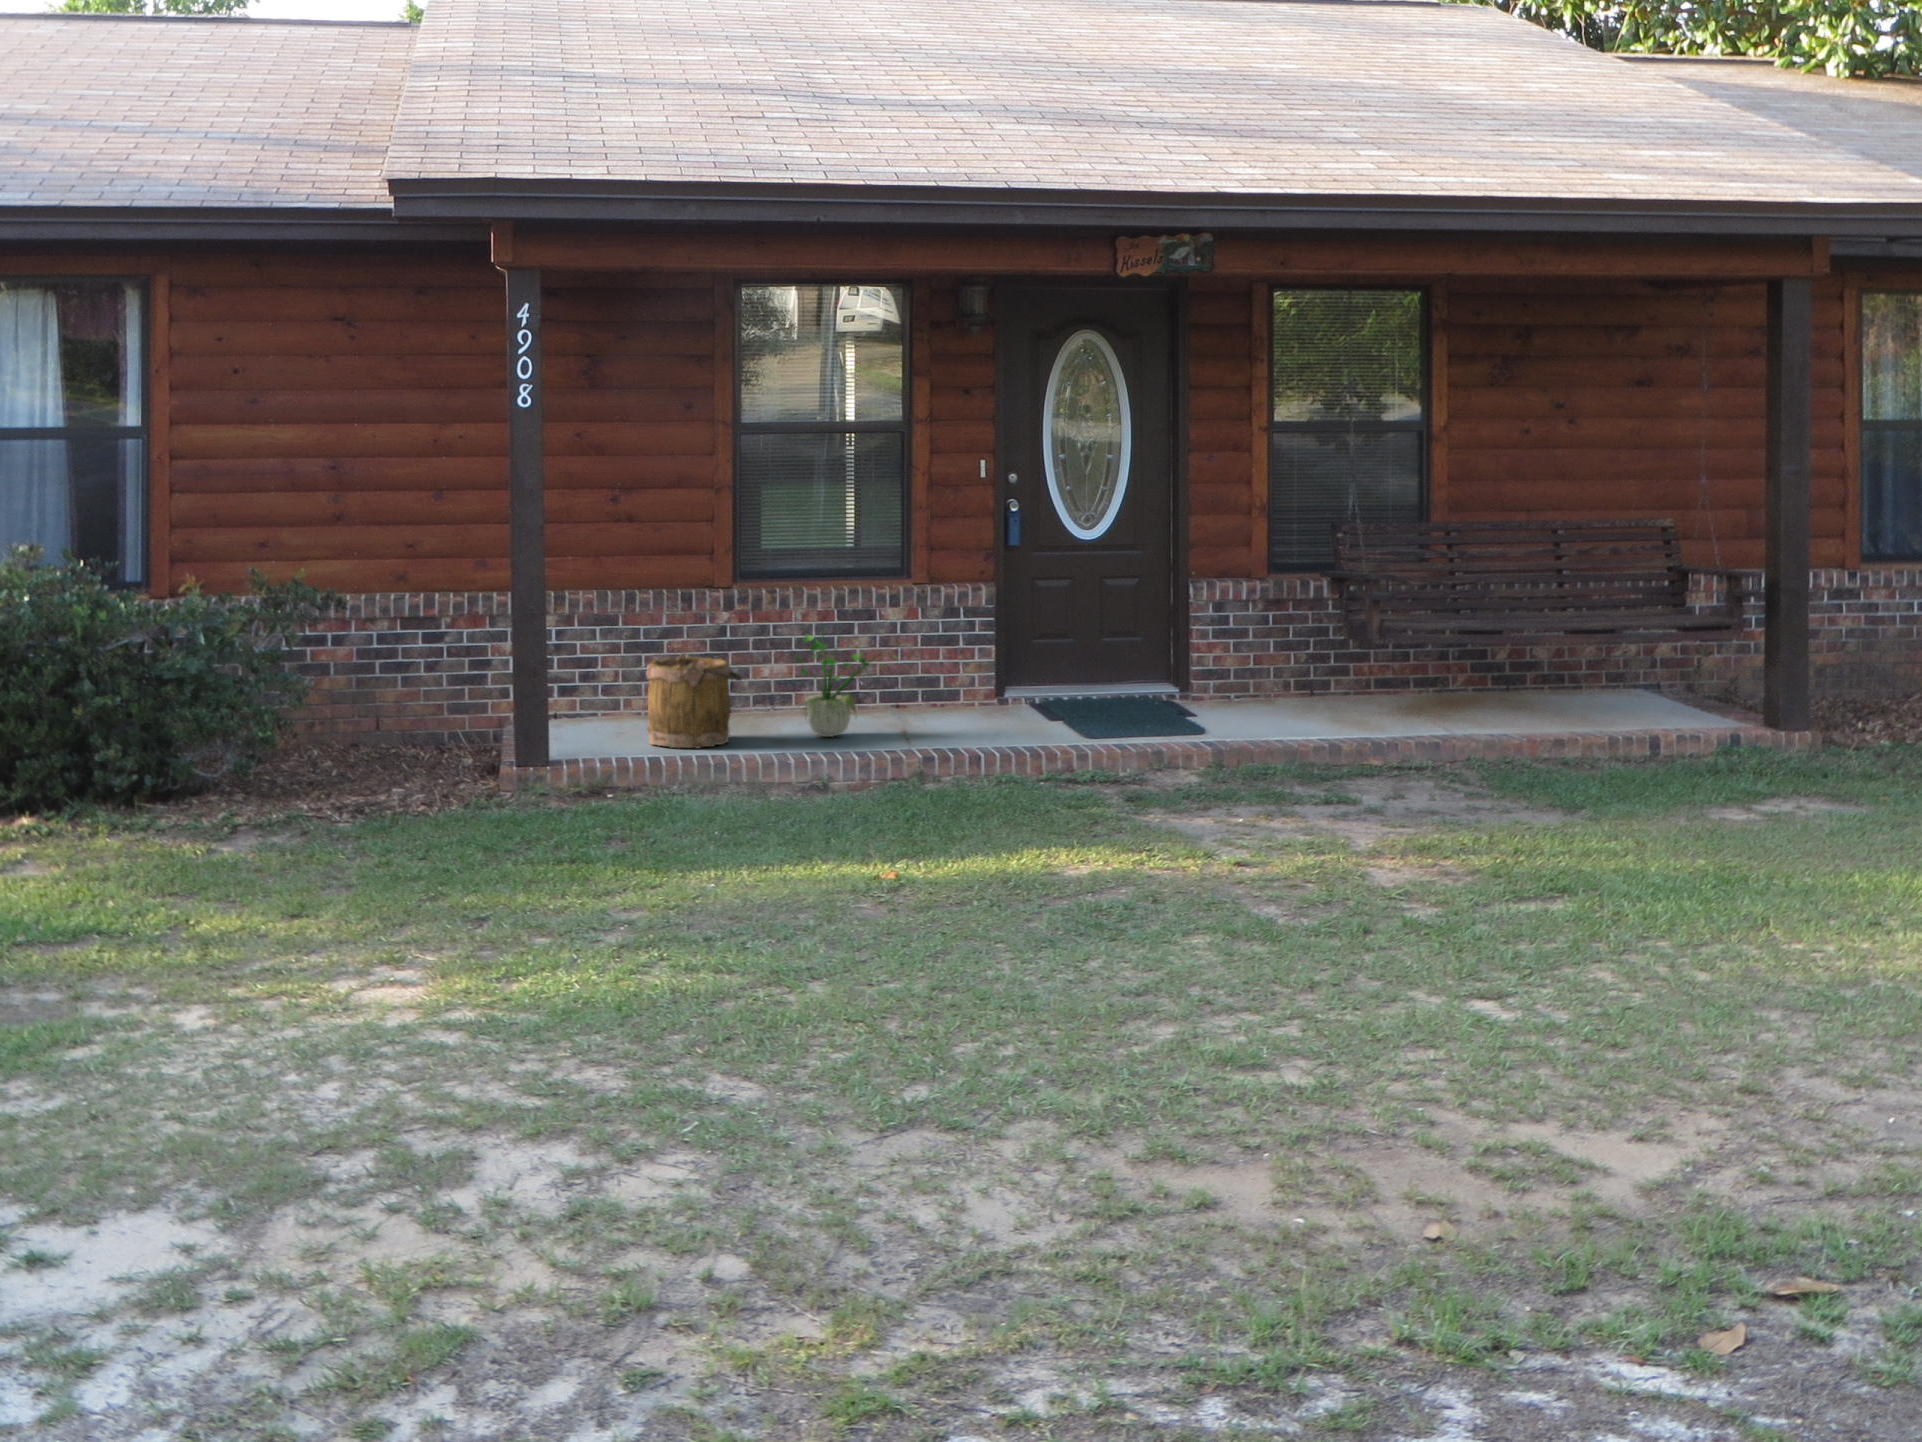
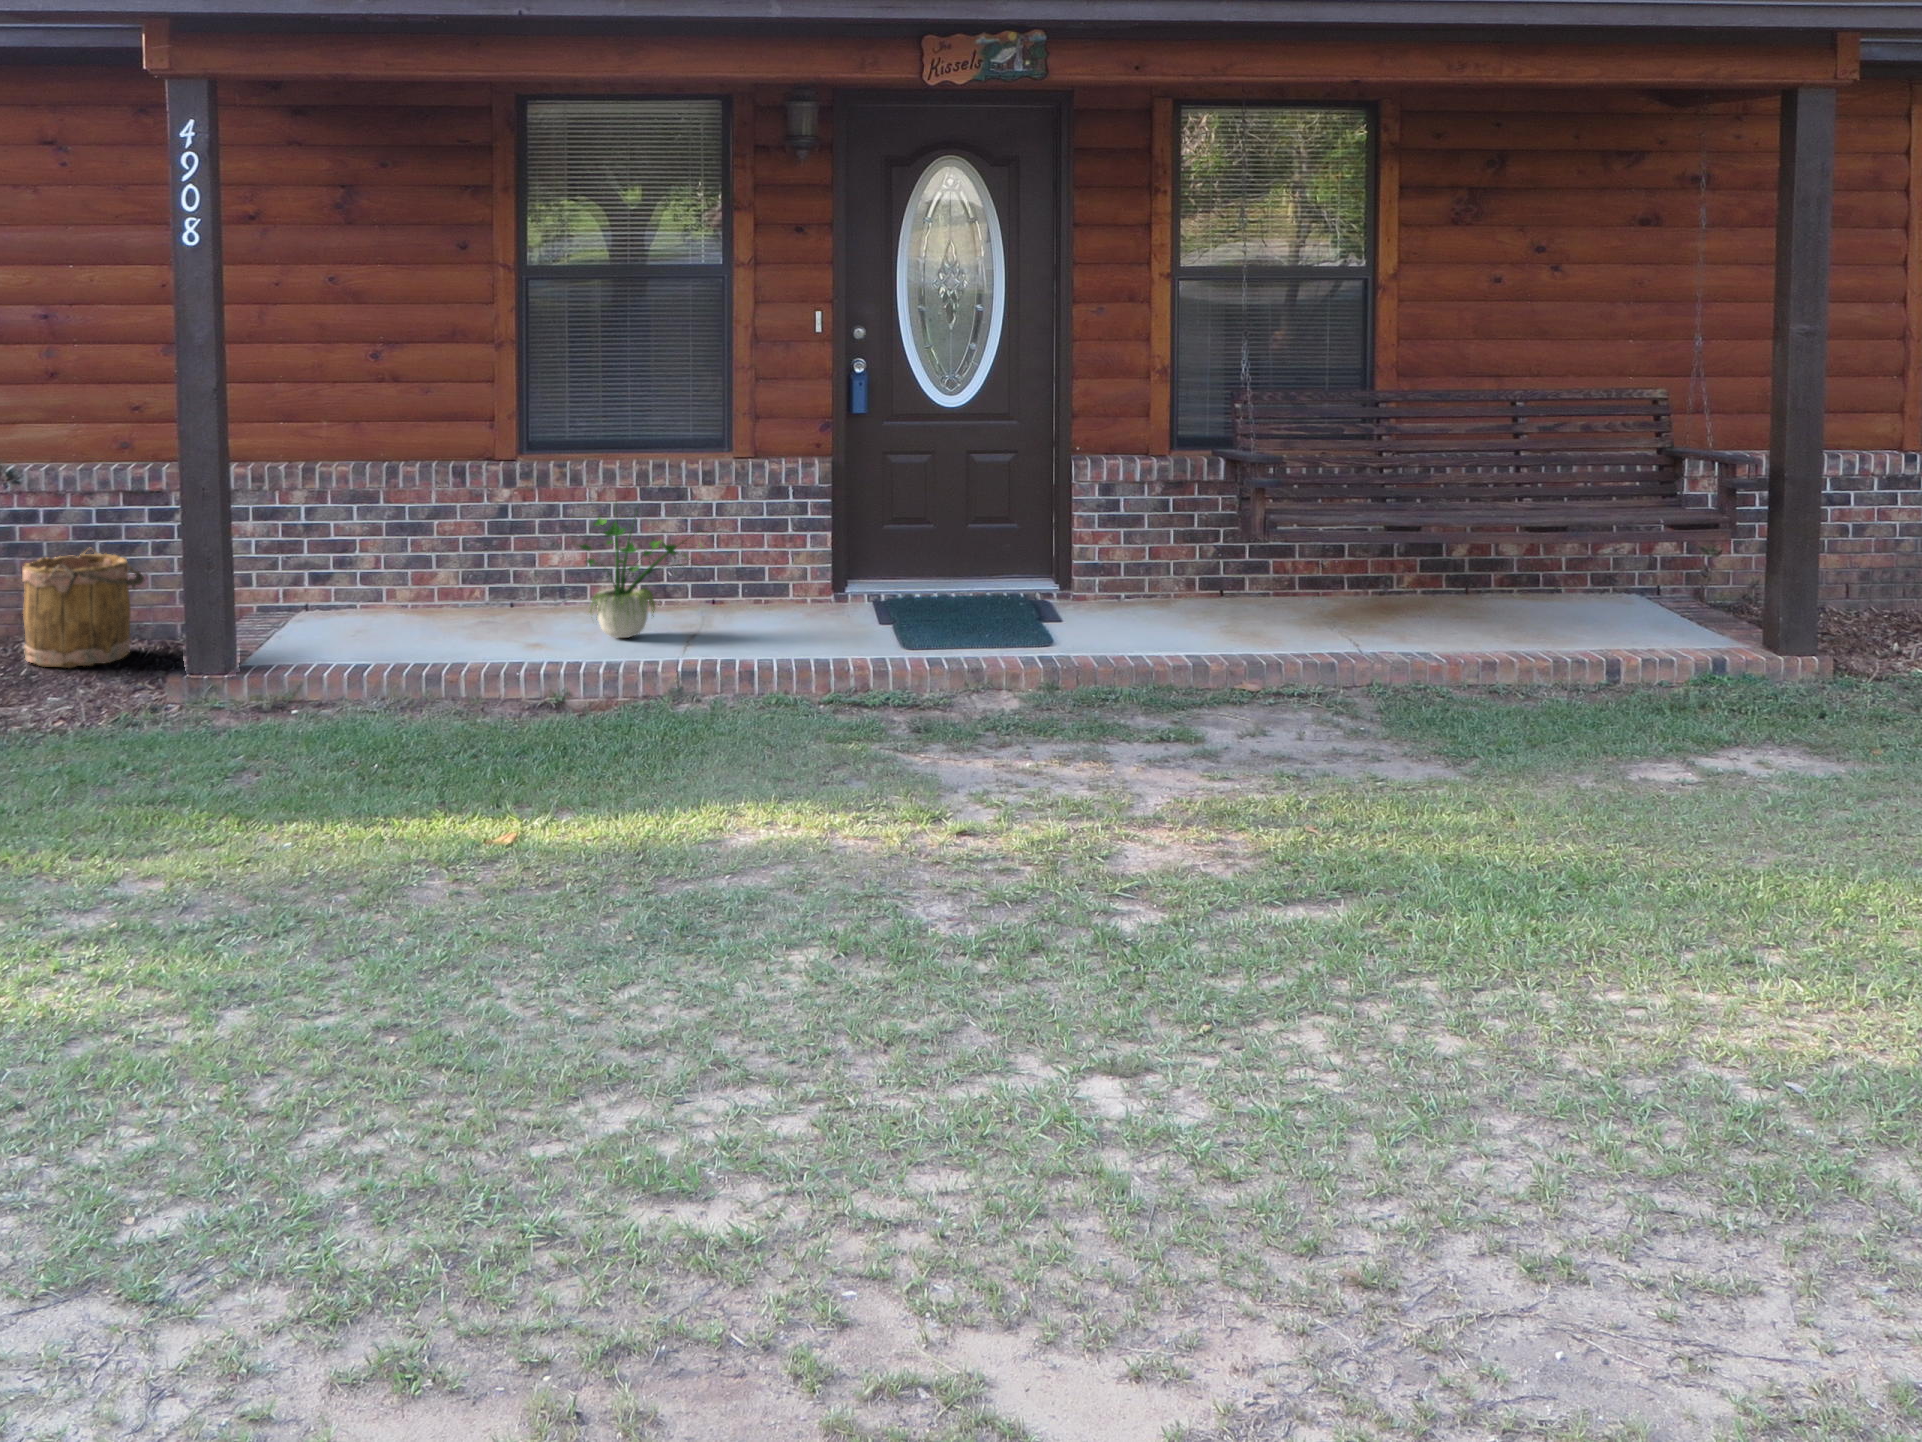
bucket: present [646,655,742,748] -> present [22,548,144,668]

